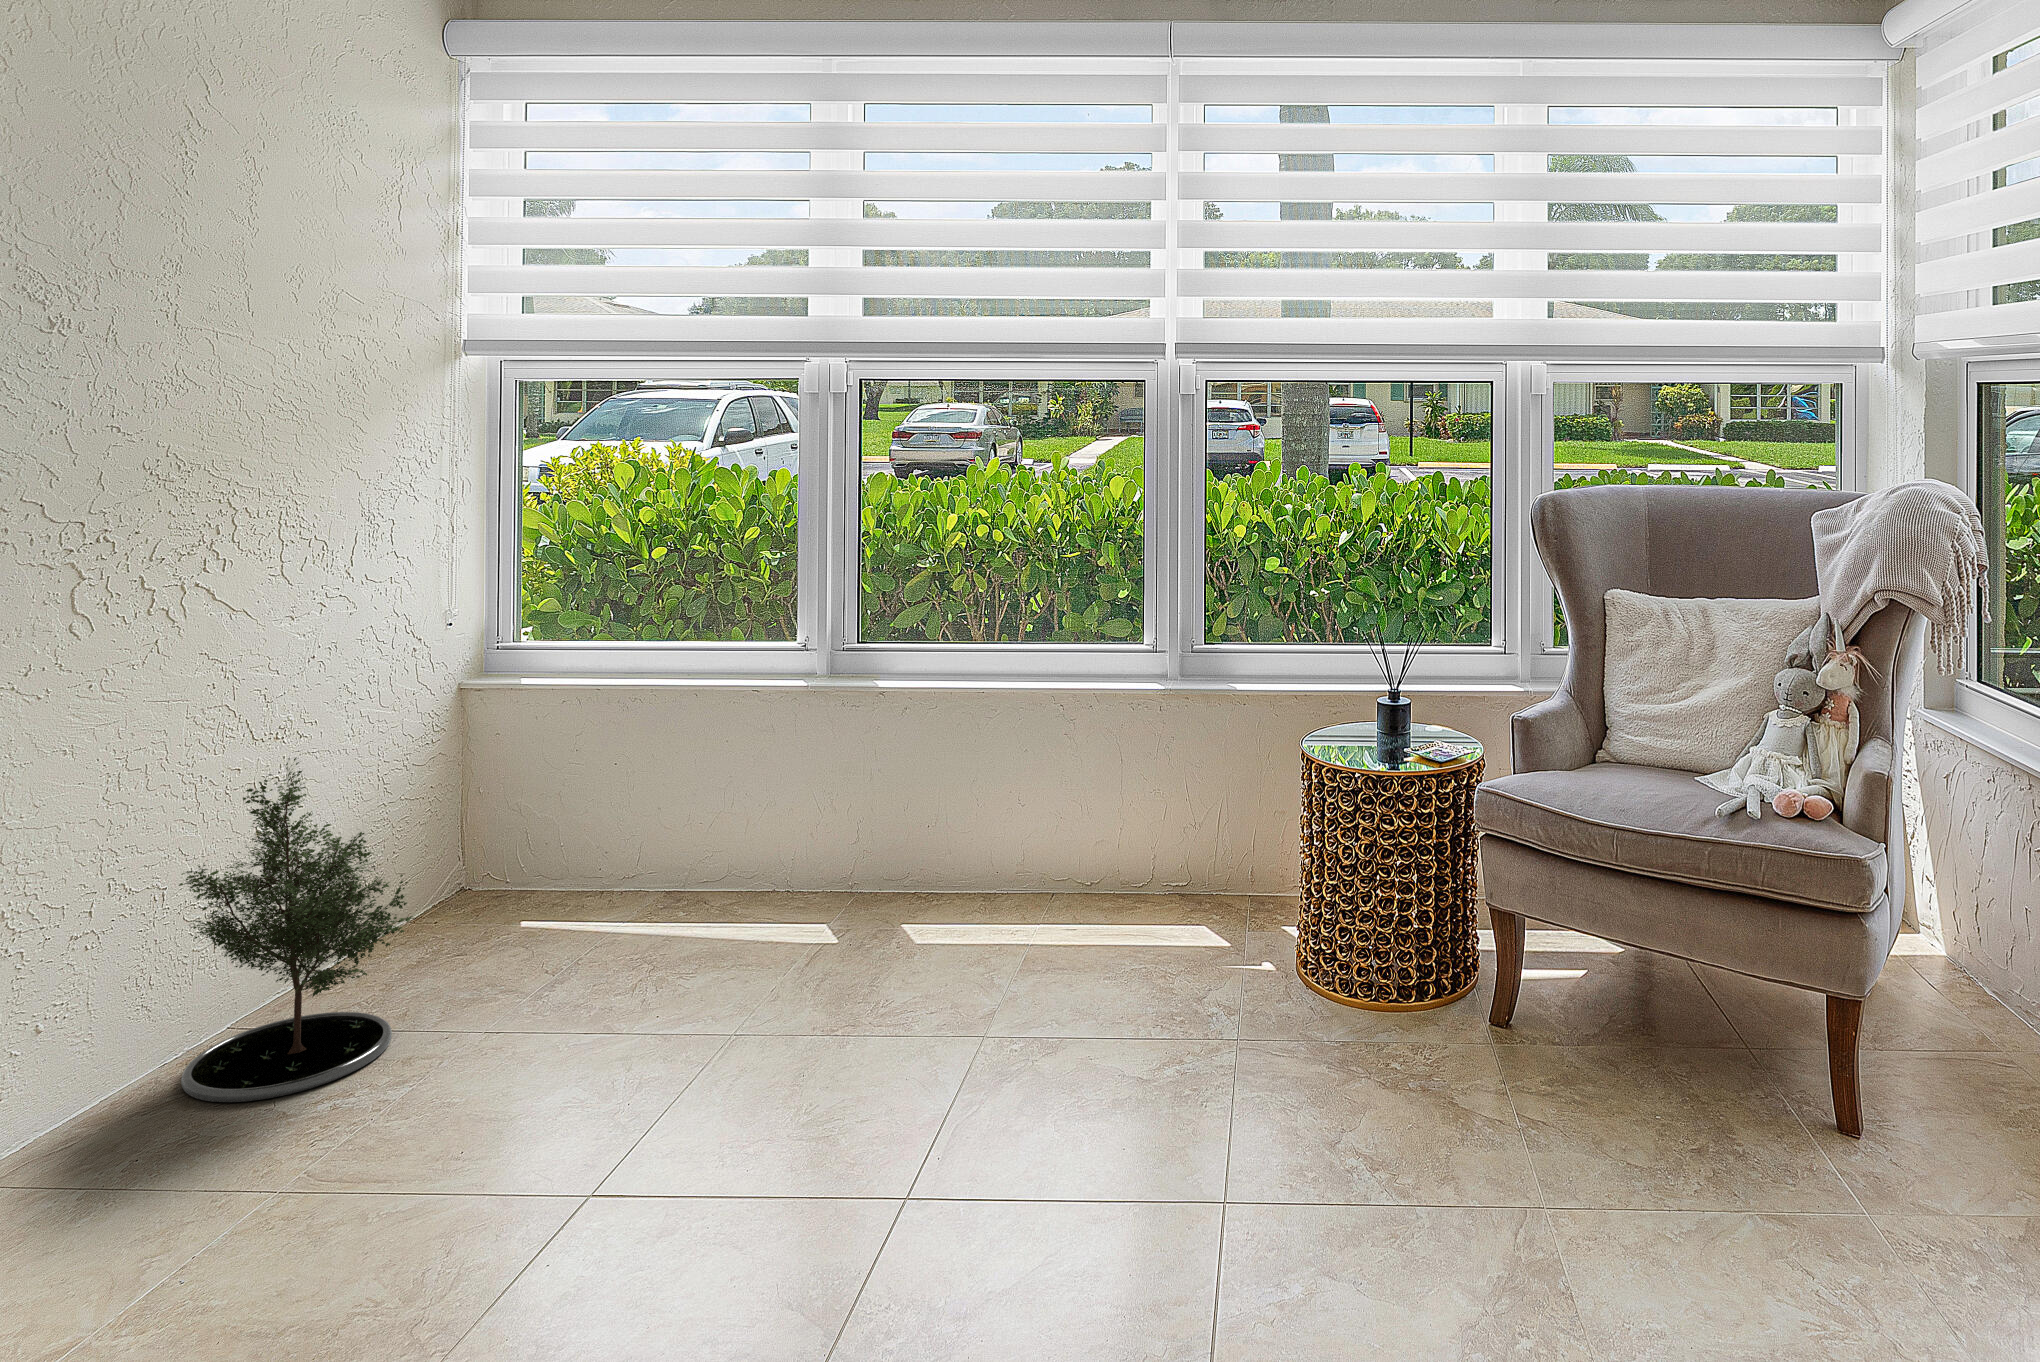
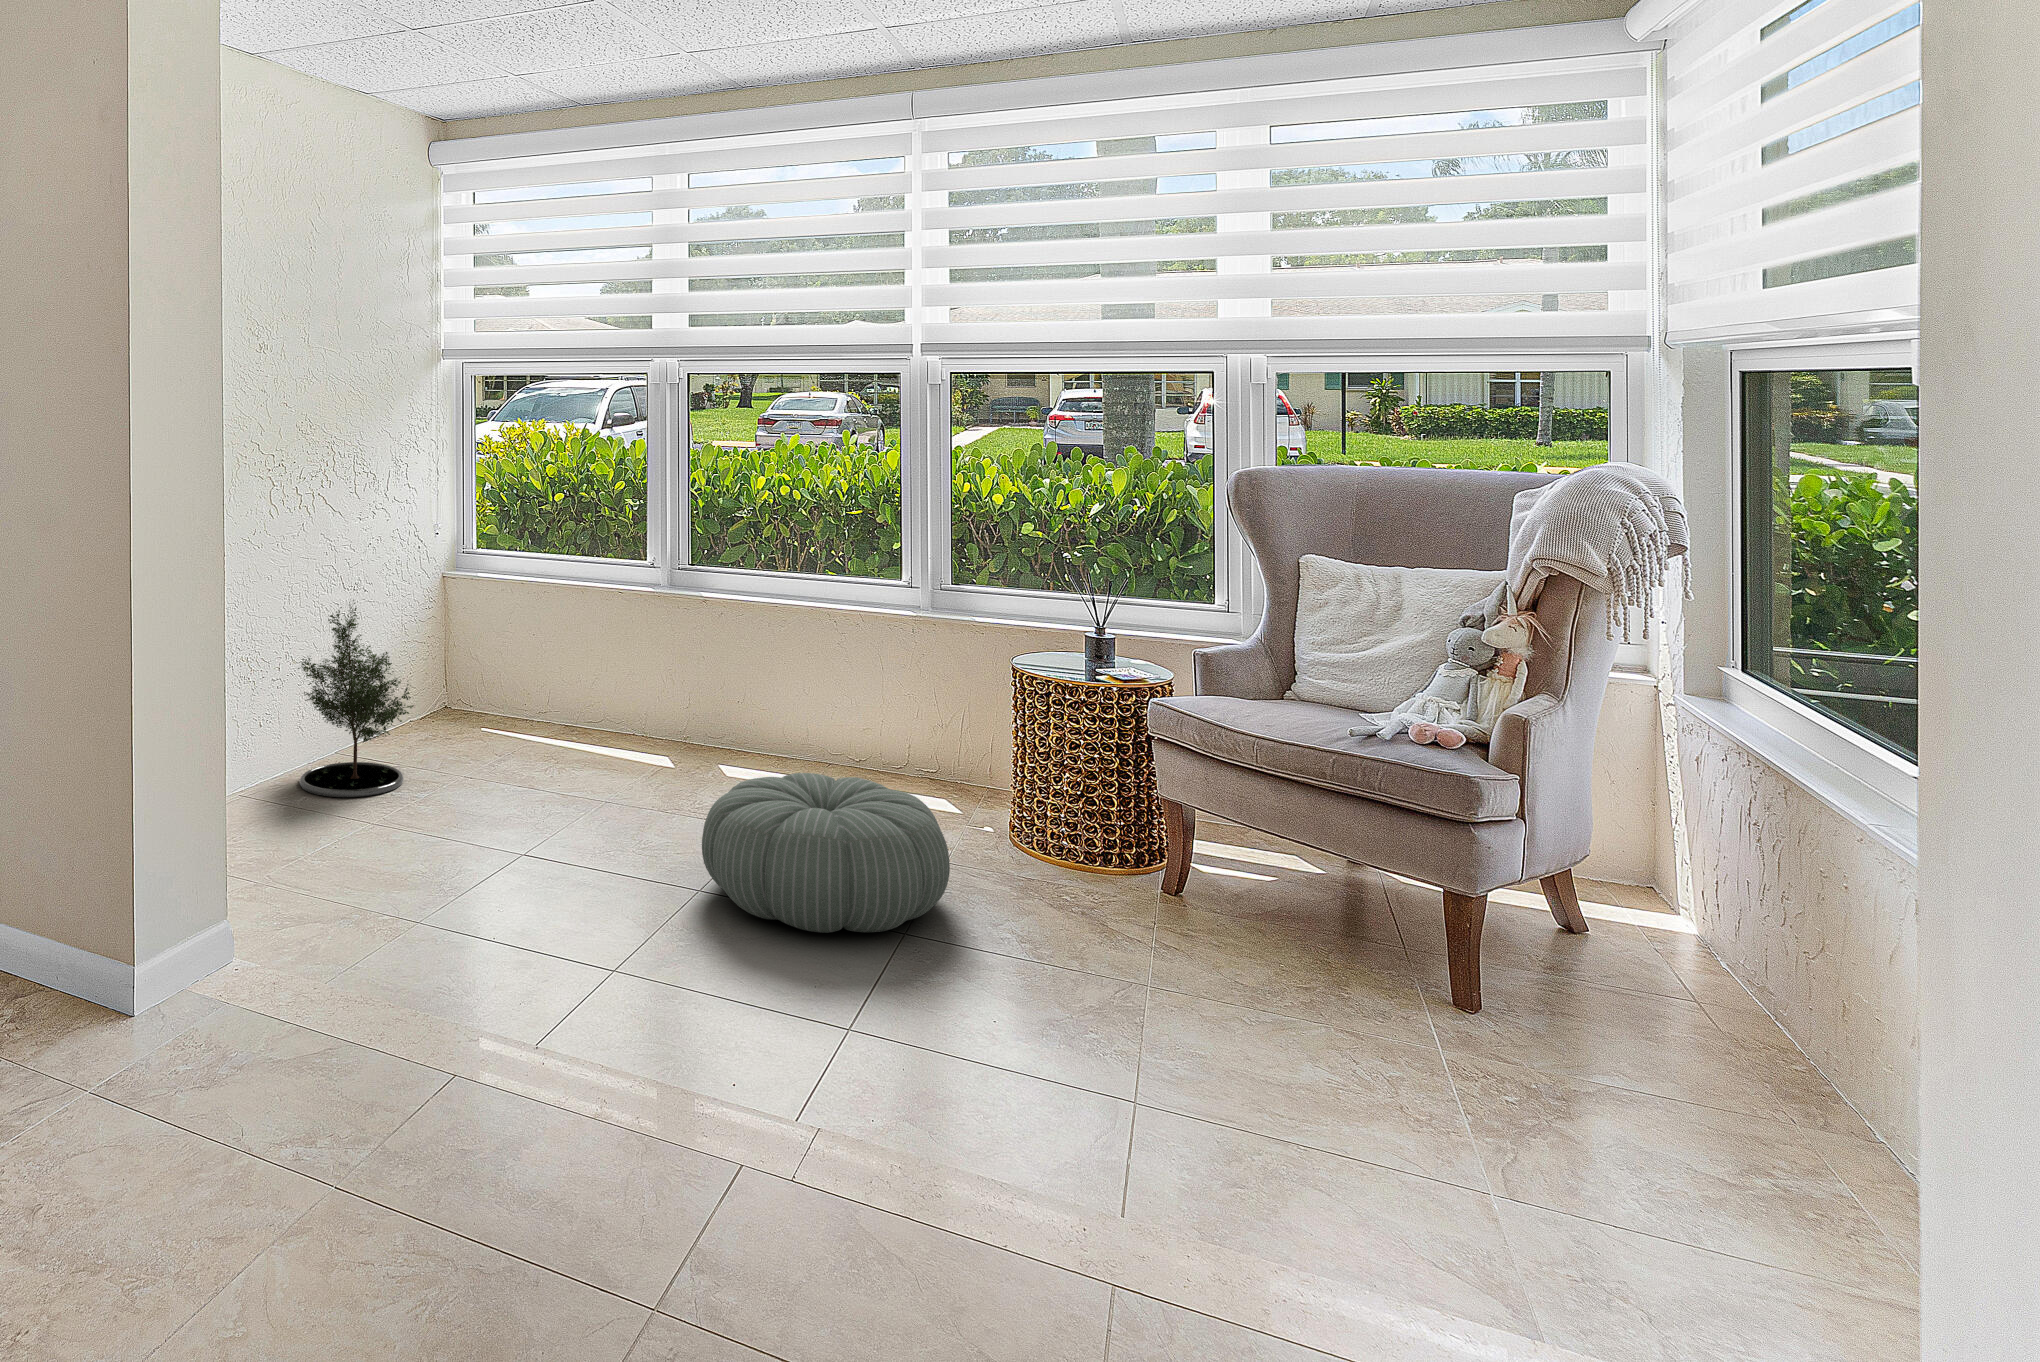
pouf: none [924,942,1271,1208] -> present [702,773,950,933]

